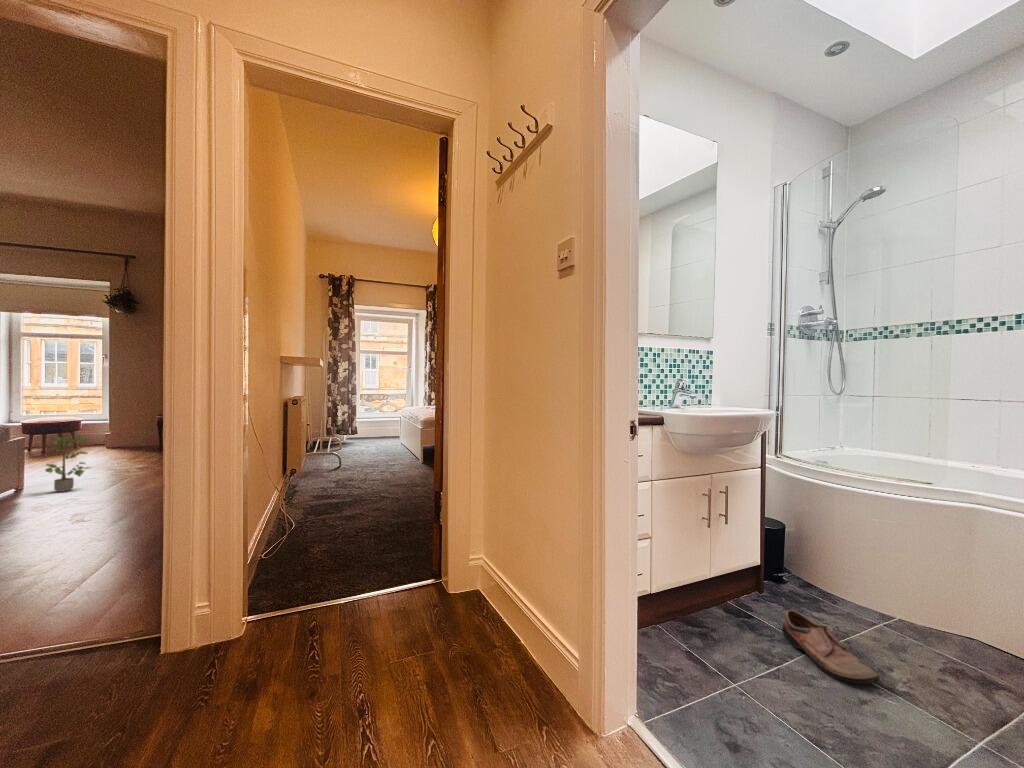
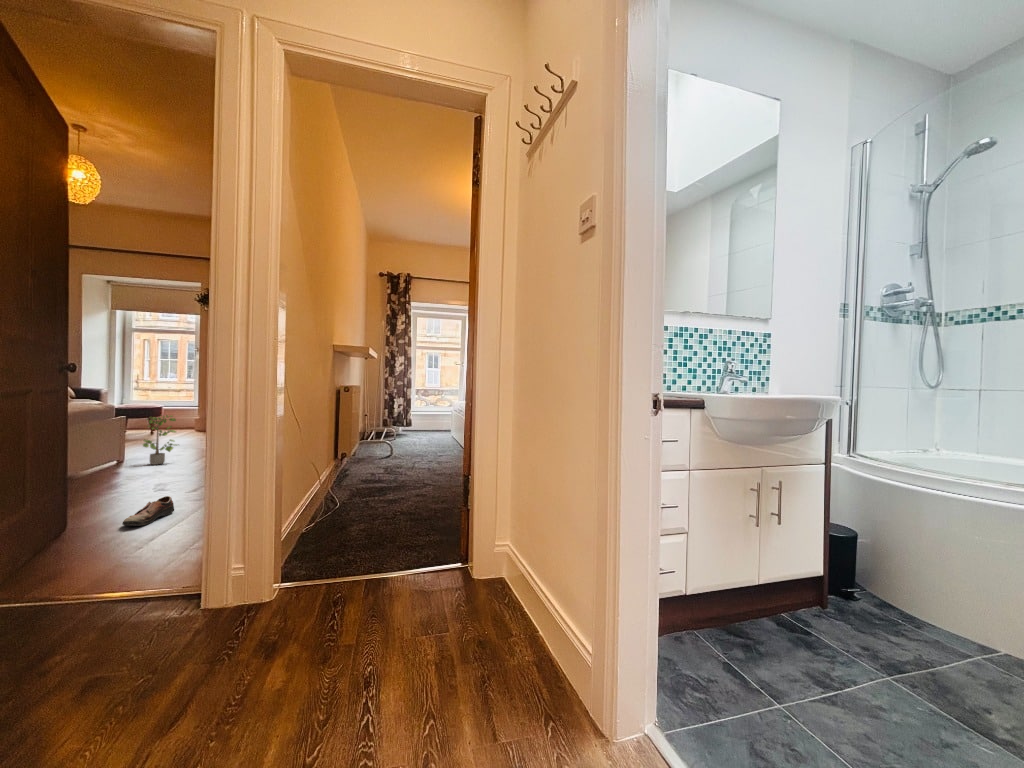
shoe: present [782,610,880,683] -> present [122,496,174,526]

